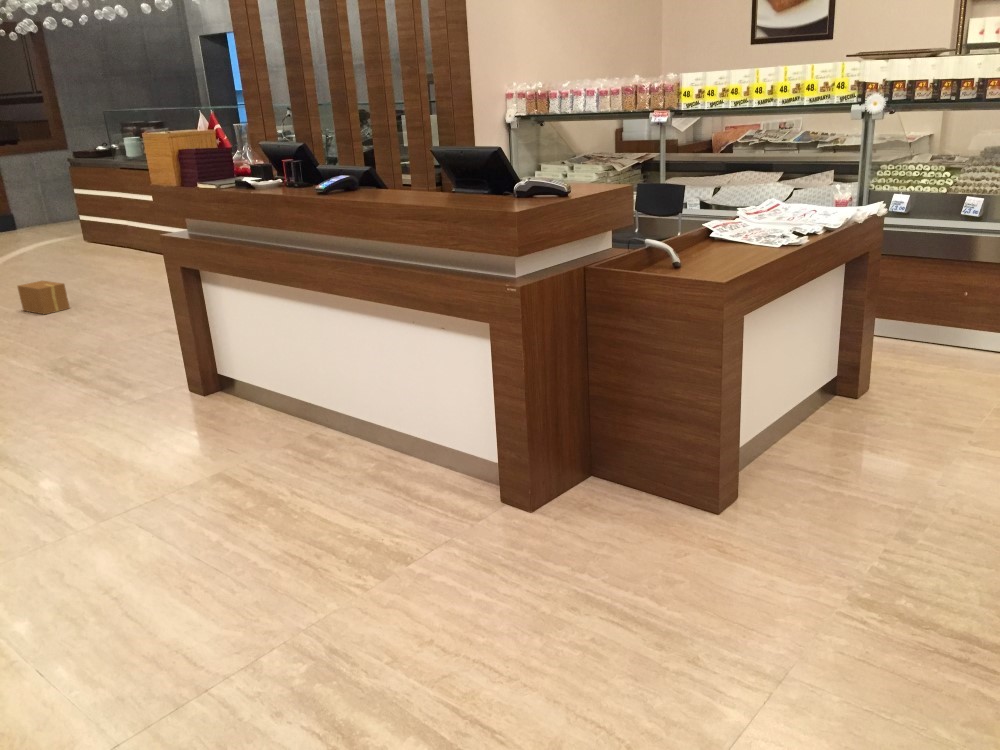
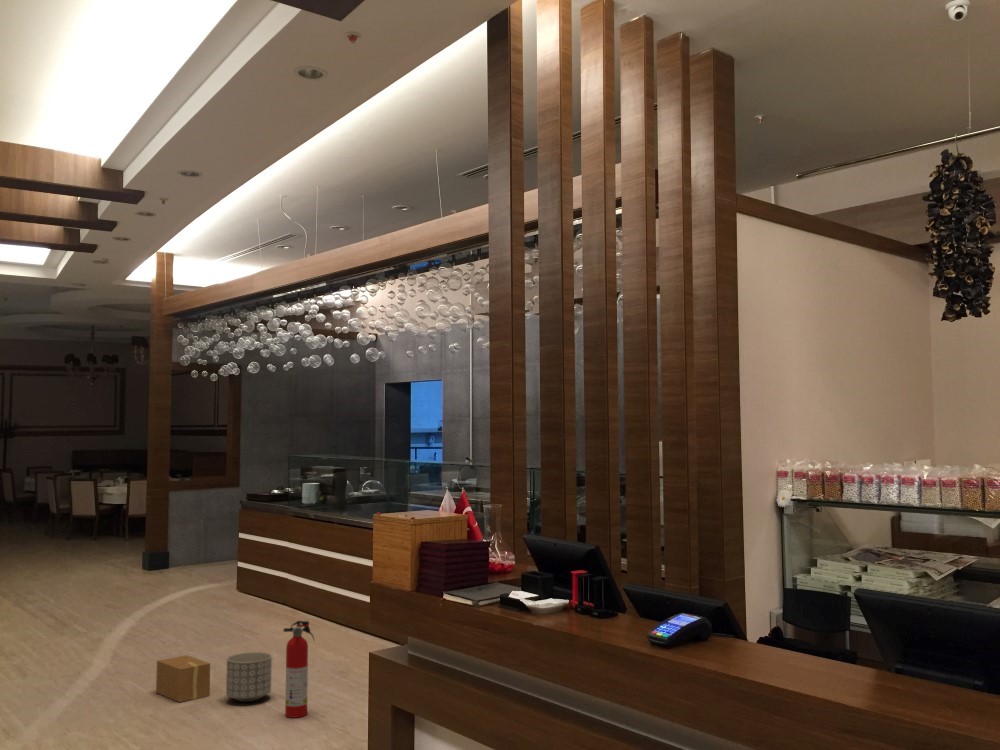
fire extinguisher: none [119,240,153,315] -> present [284,621,314,718]
planter: none [77,272,121,309] -> present [226,652,272,702]

